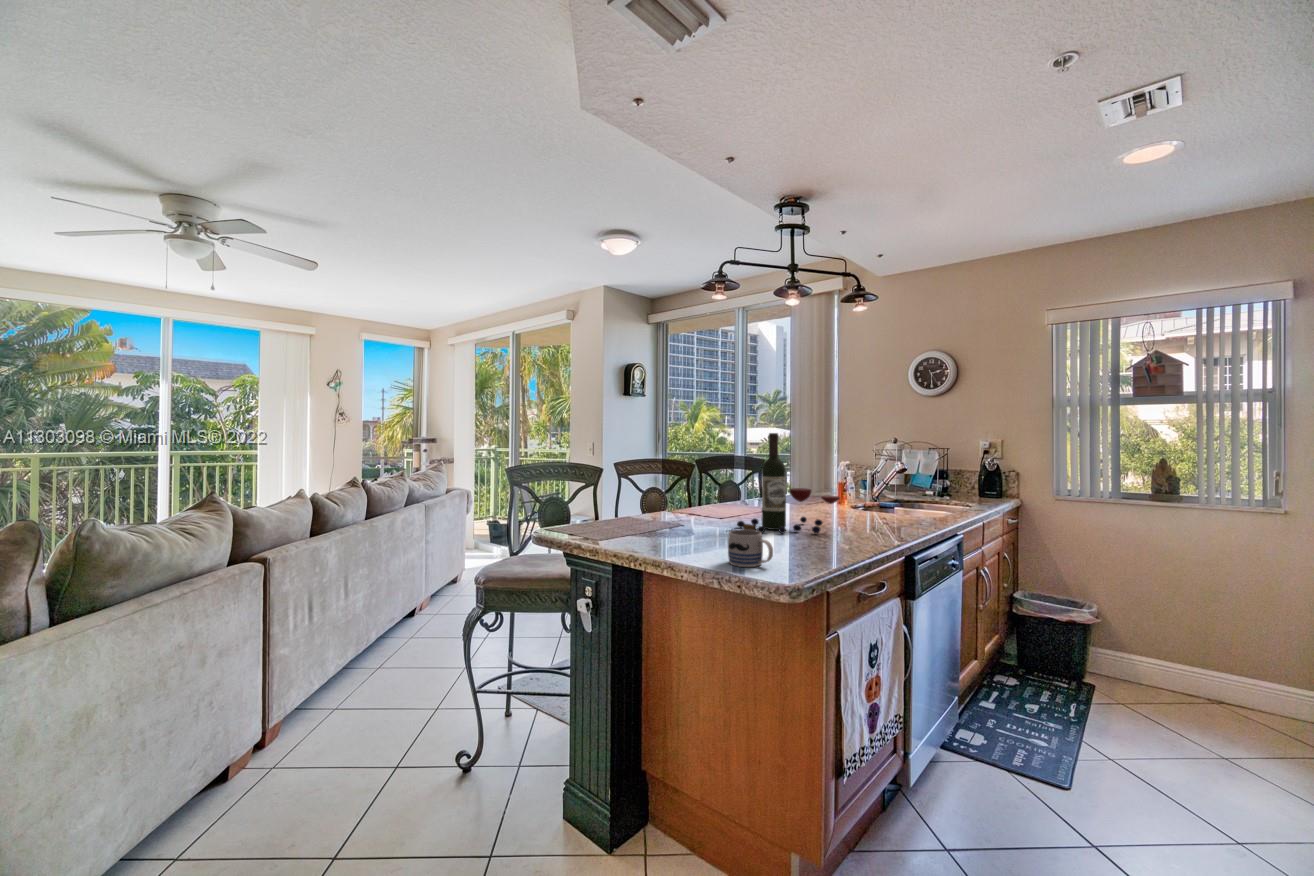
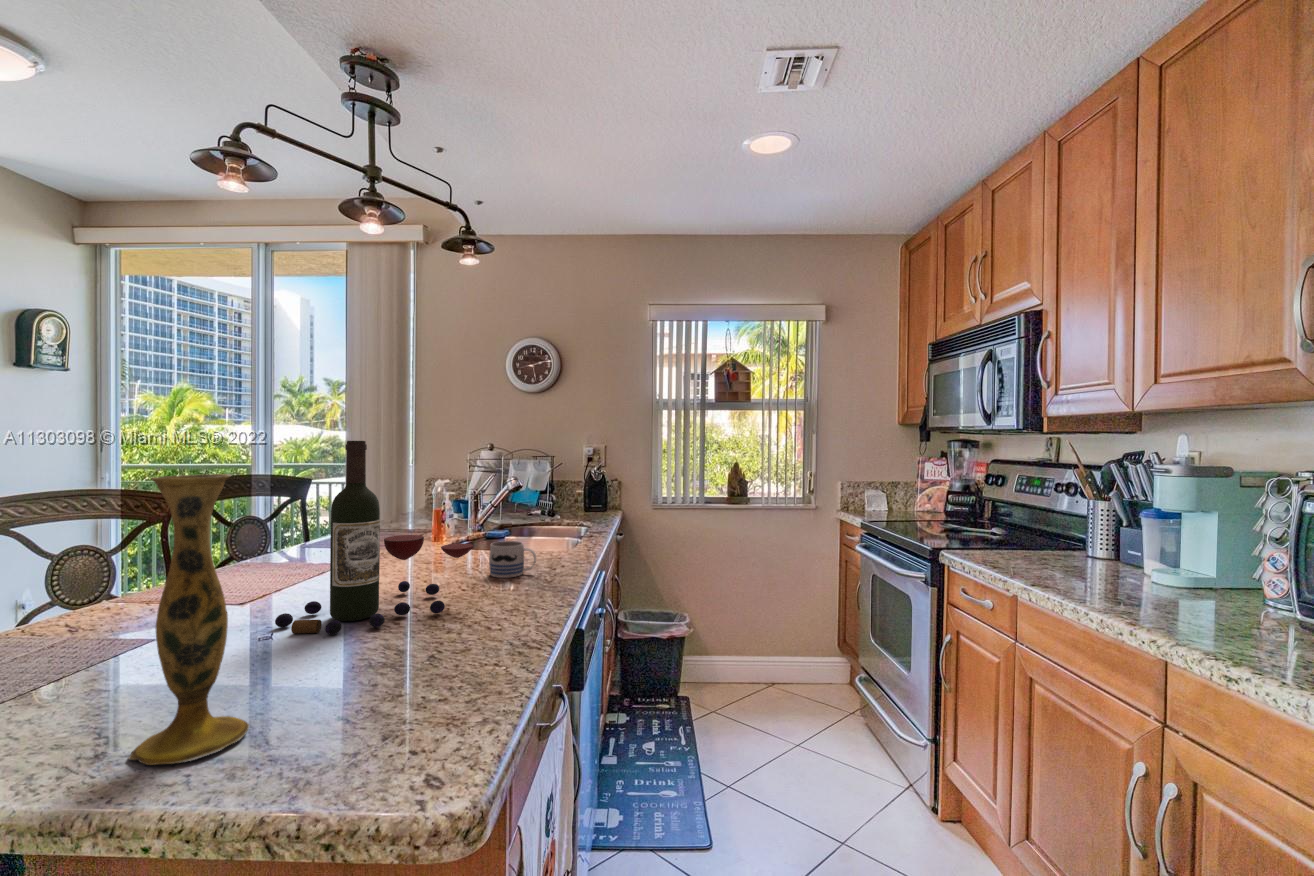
vase: none [683,446,720,555] -> present [129,474,249,765]
mug: present [728,529,773,567] -> present [489,541,536,578]

